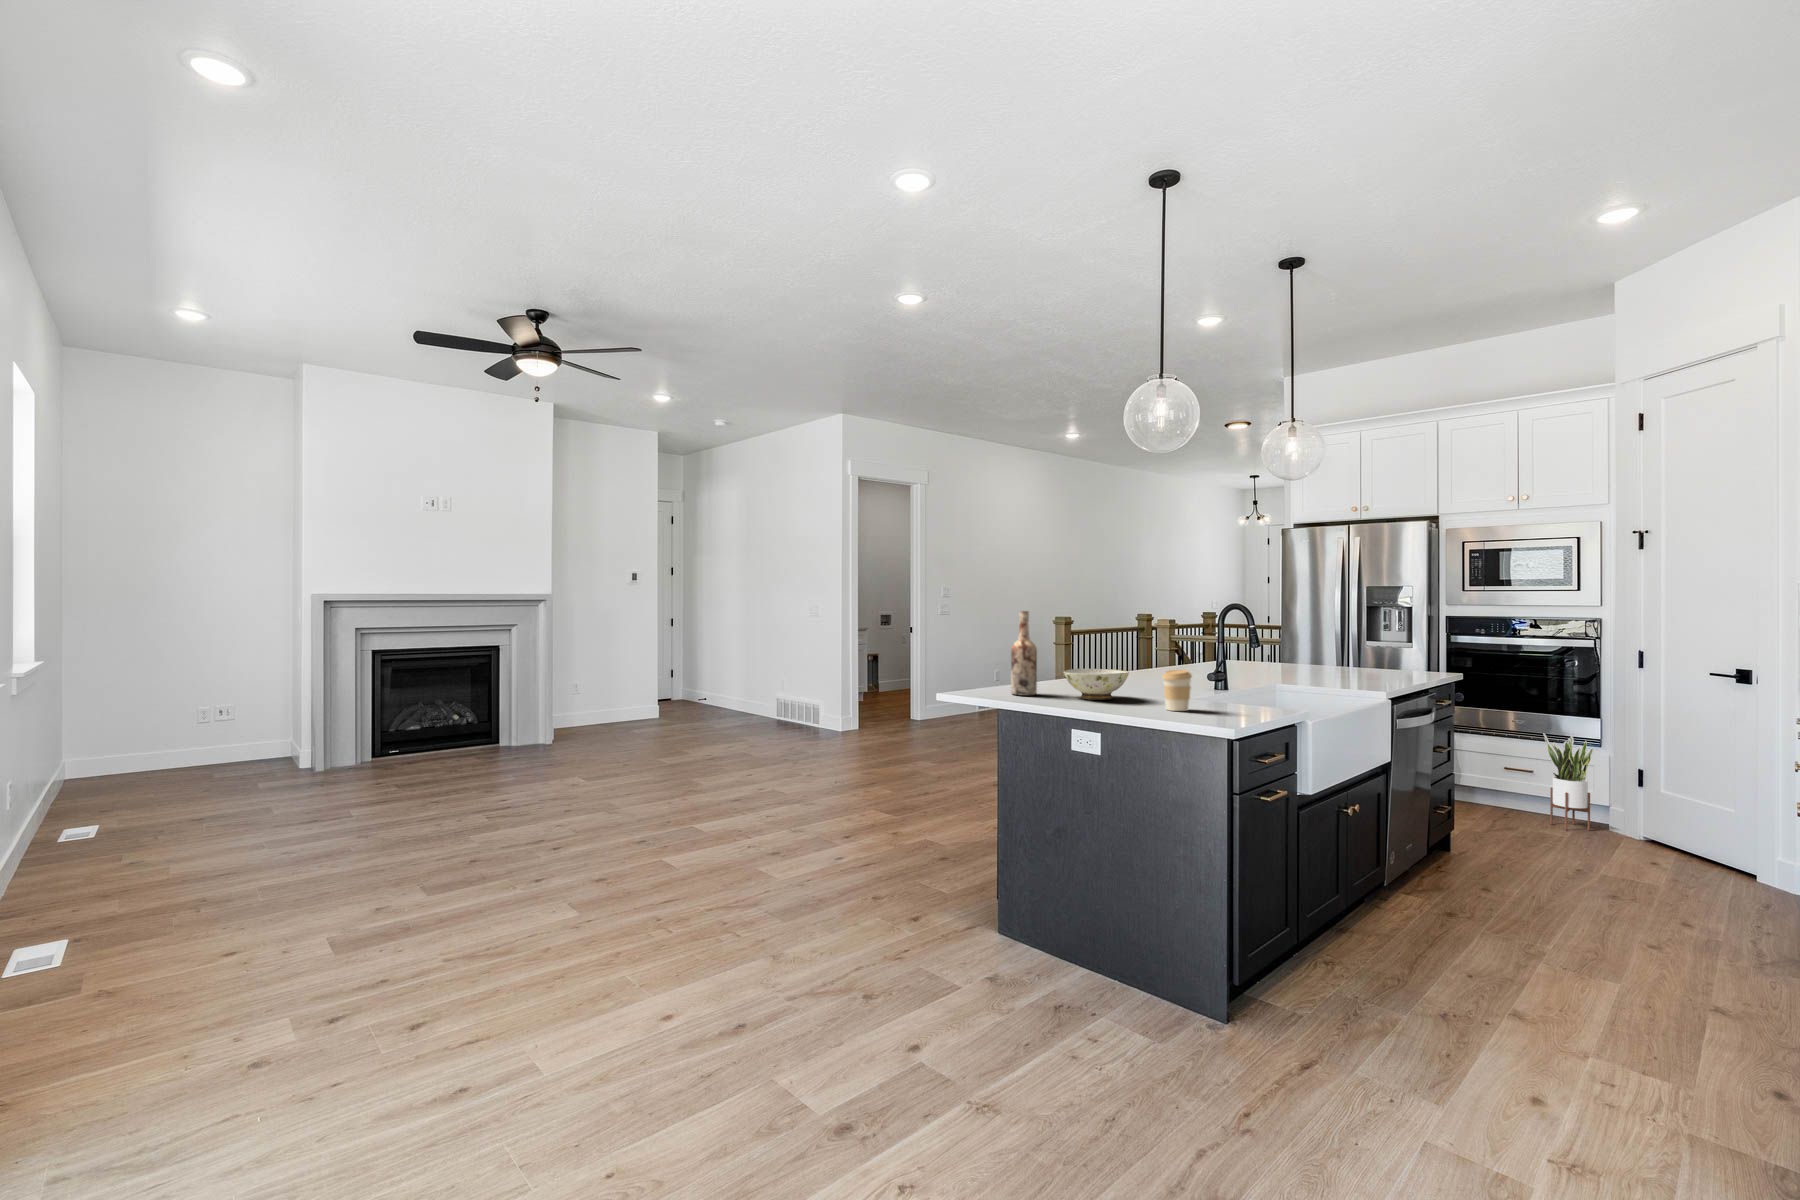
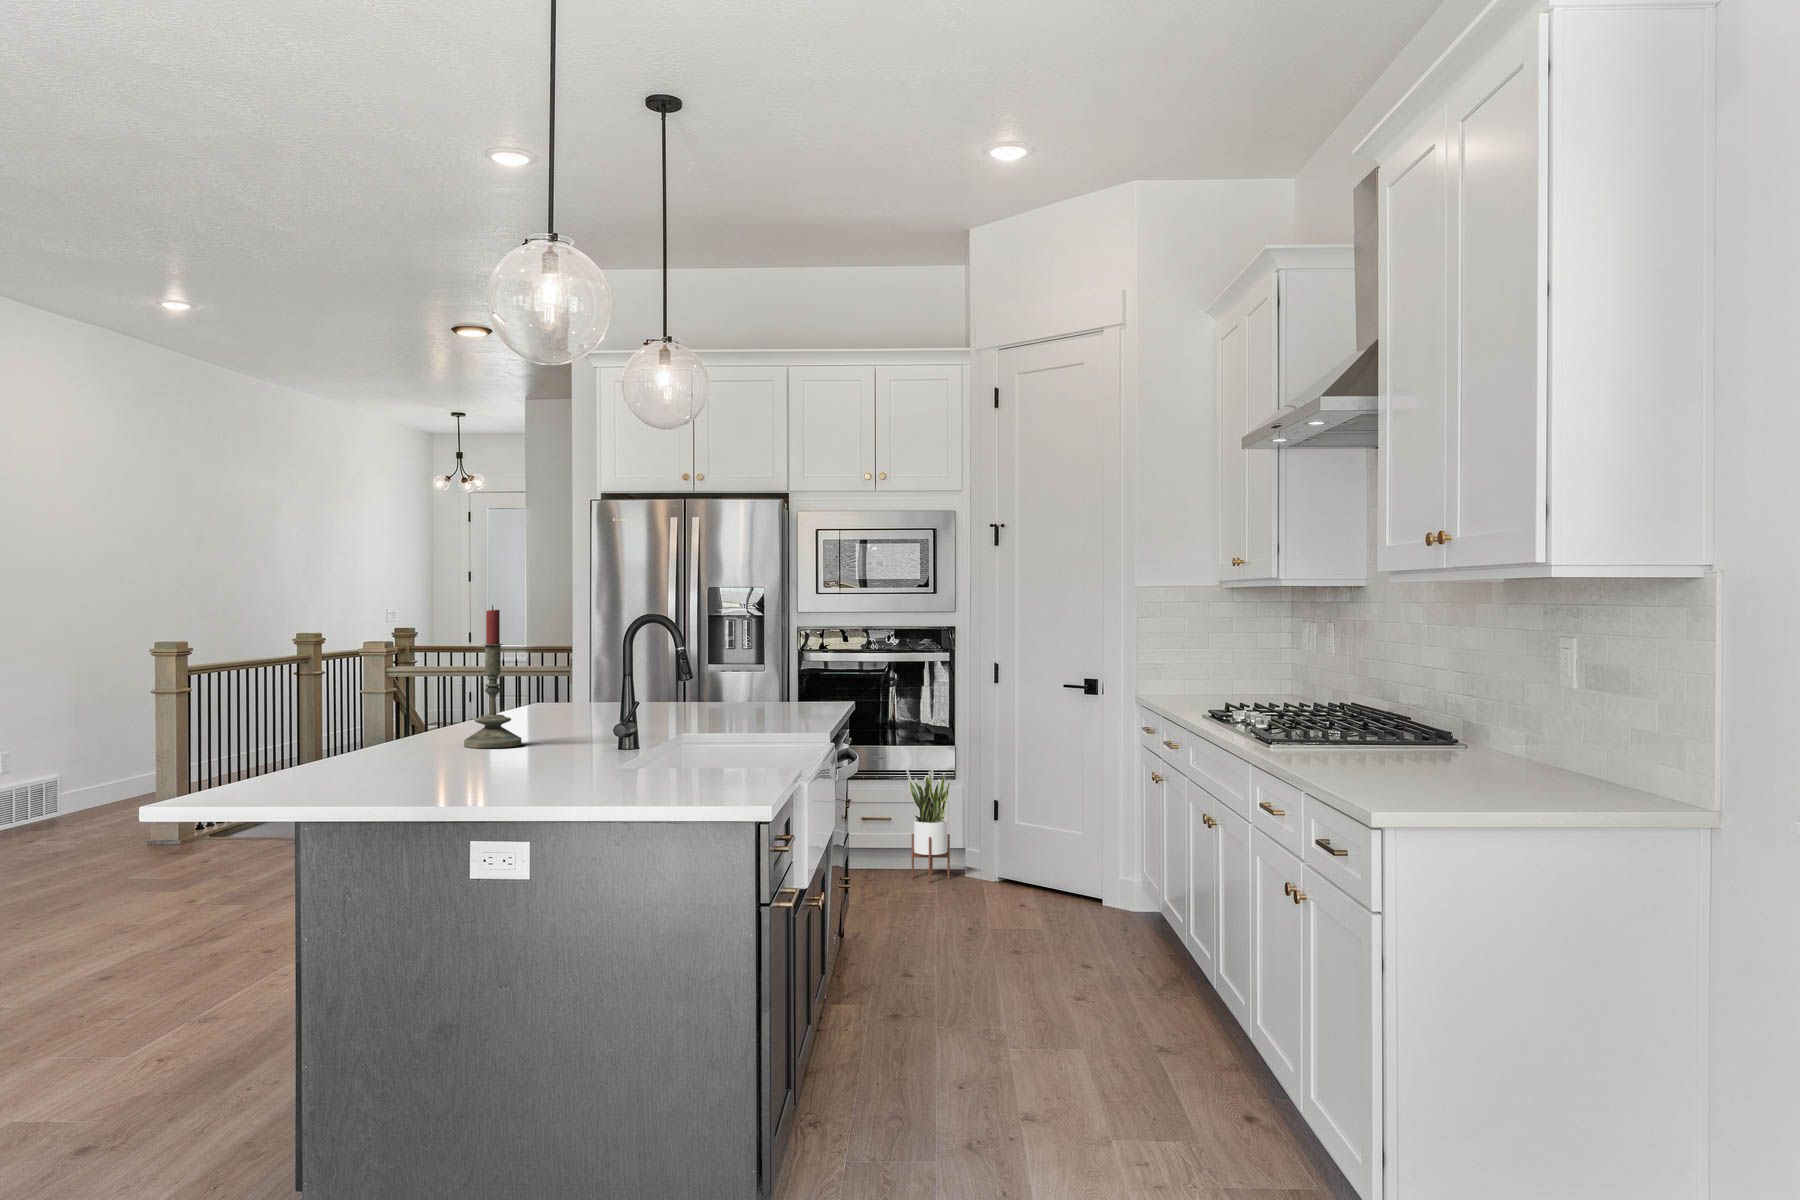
candle: none [1122,600,1155,684] -> present [464,606,522,748]
wine bottle: present [1011,611,1037,696] -> none [323,626,377,789]
ceramic bowl: present [1064,669,1129,700] -> none [428,726,548,783]
coffee cup: present [1162,669,1192,711] -> none [623,718,671,788]

